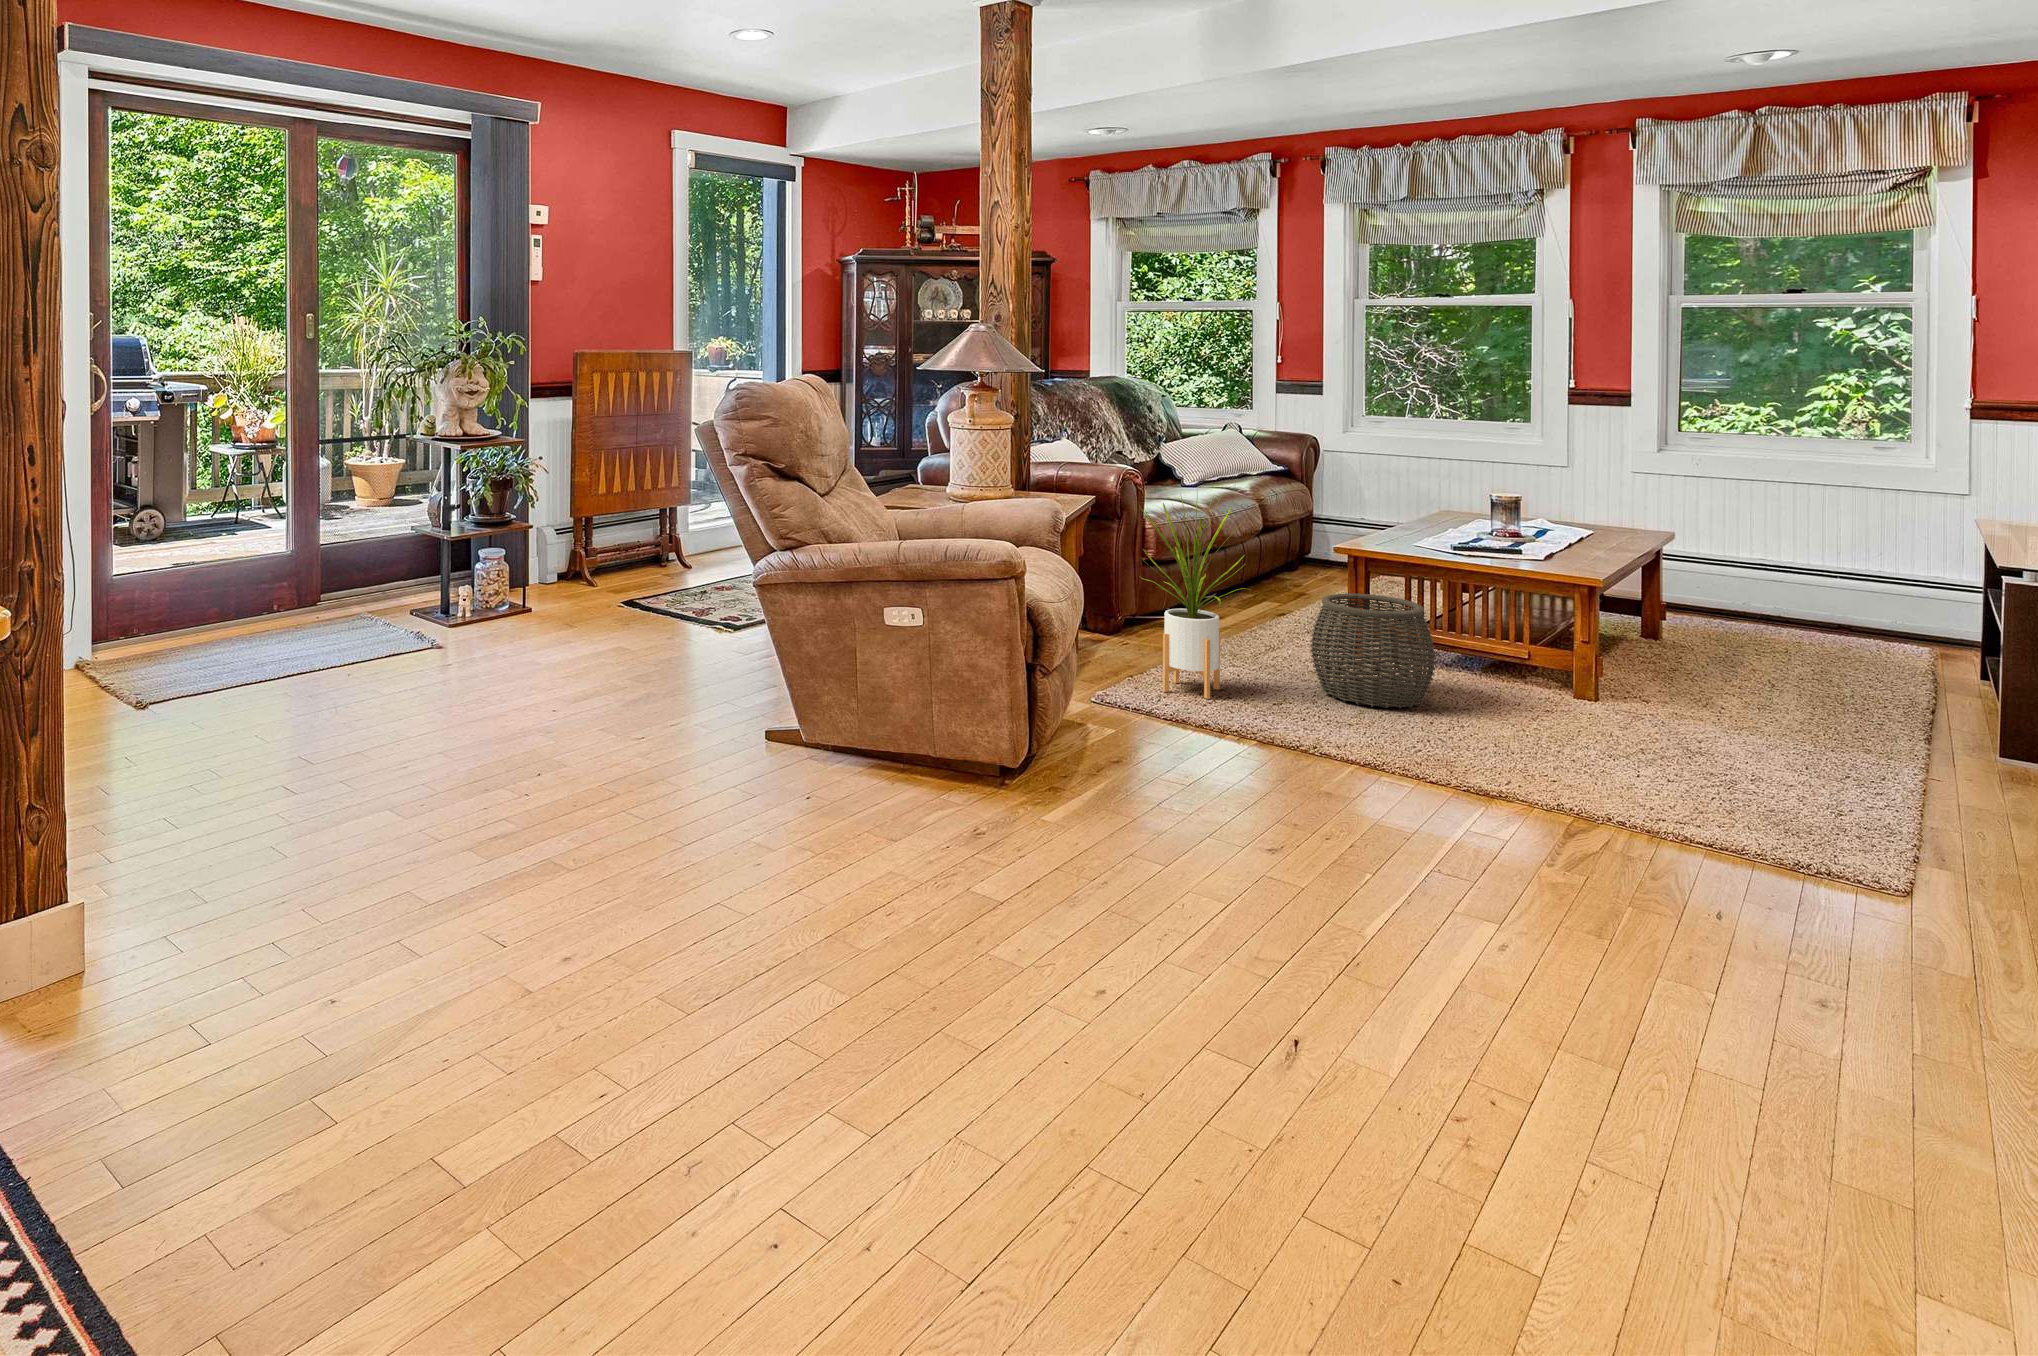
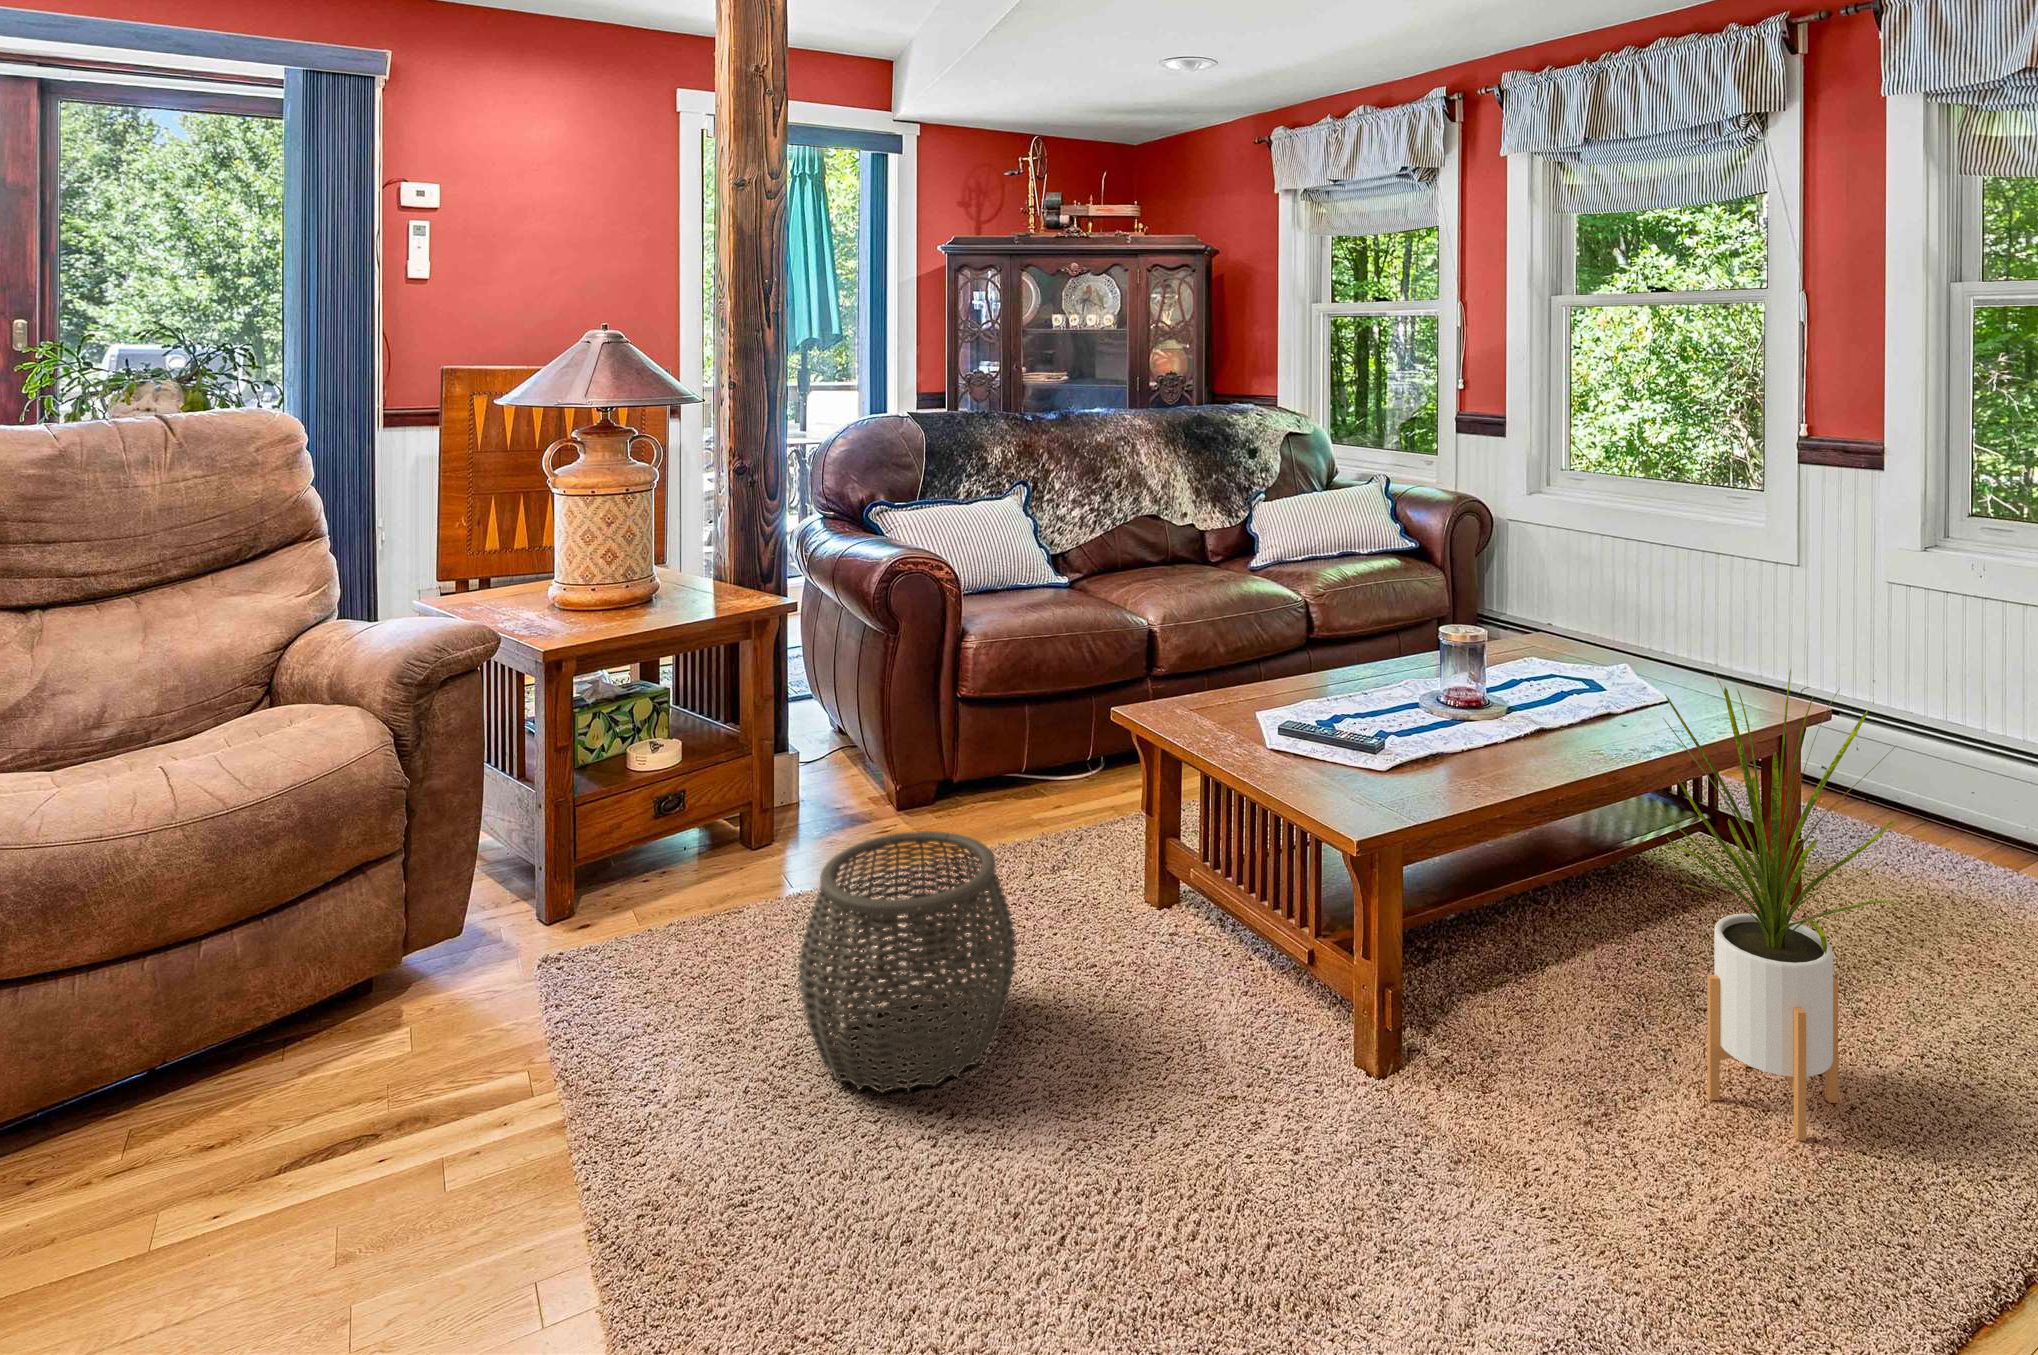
house plant: present [1140,490,1244,699] -> present [1656,669,1911,1141]

